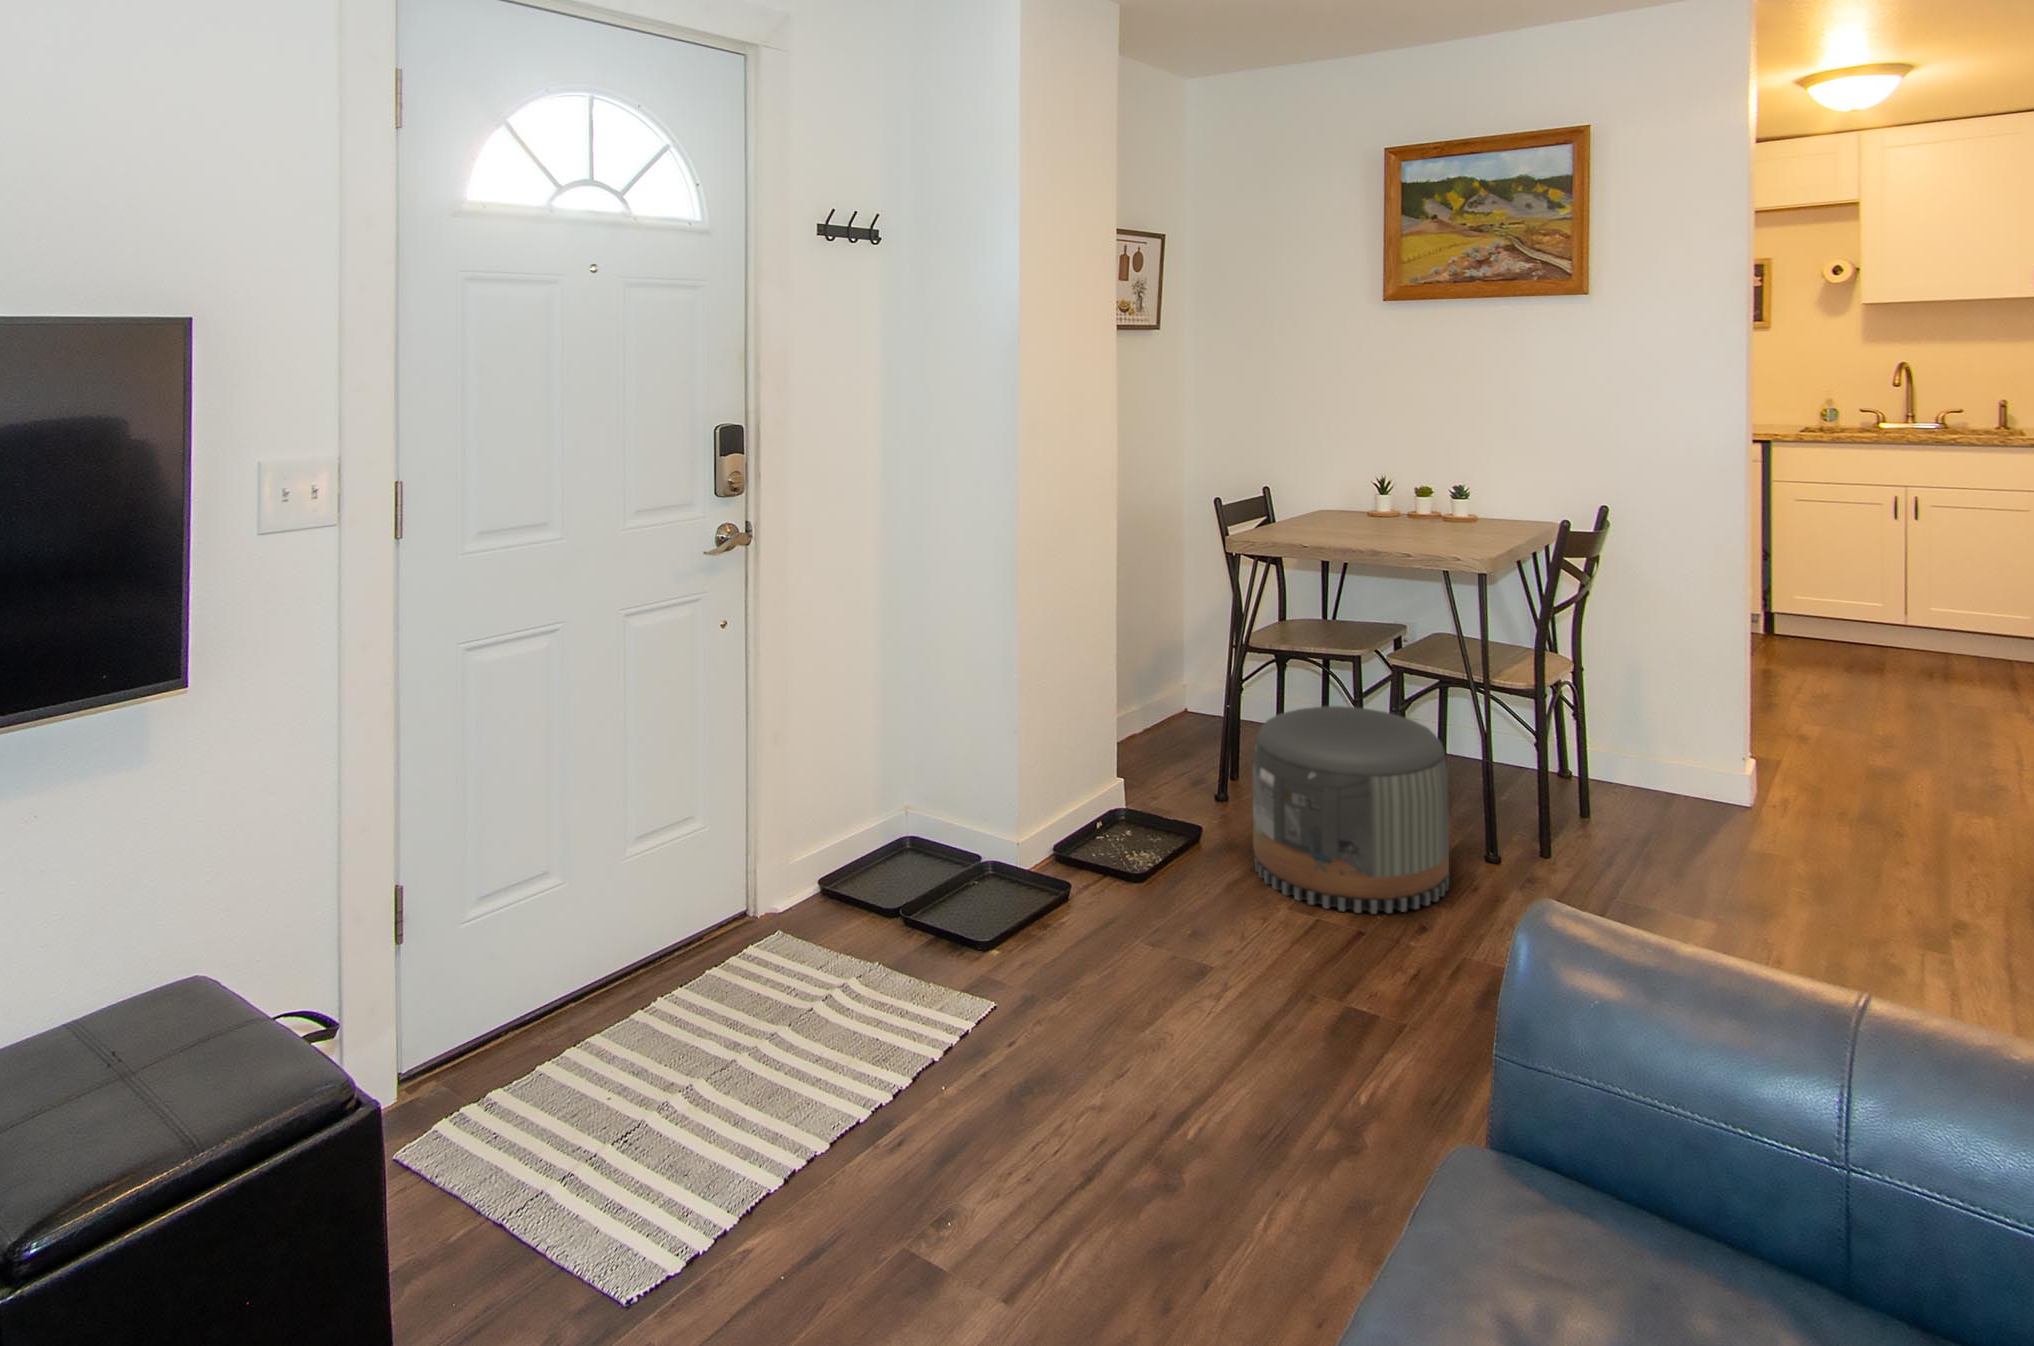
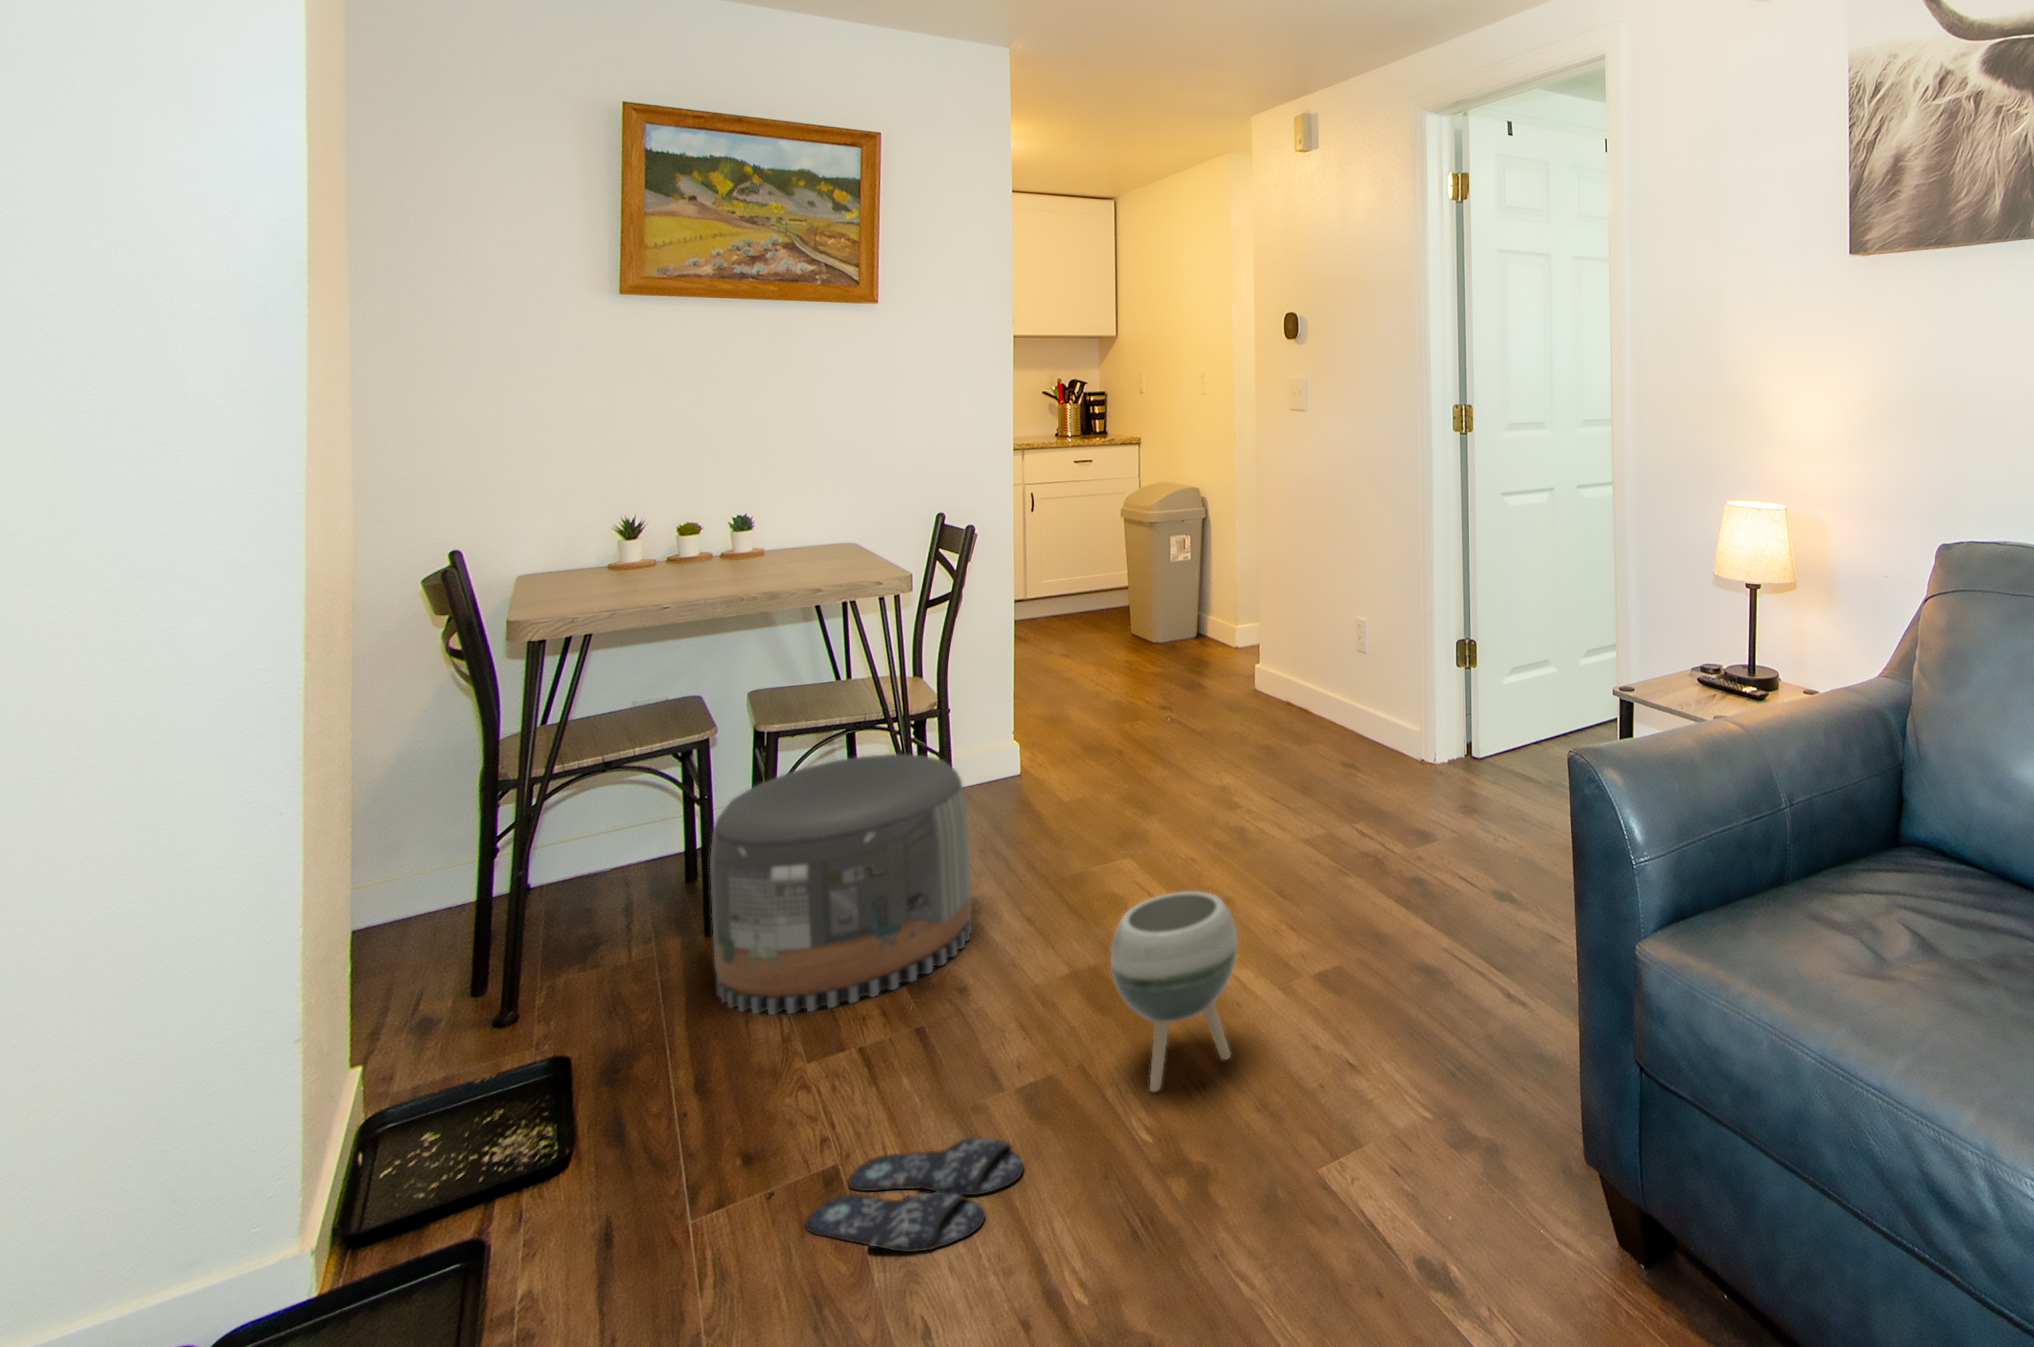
planter: none [1275,922,1395,1112] -> present [1111,891,1237,1092]
slippers: none [1058,984,1177,1060] -> present [805,1138,1024,1252]

